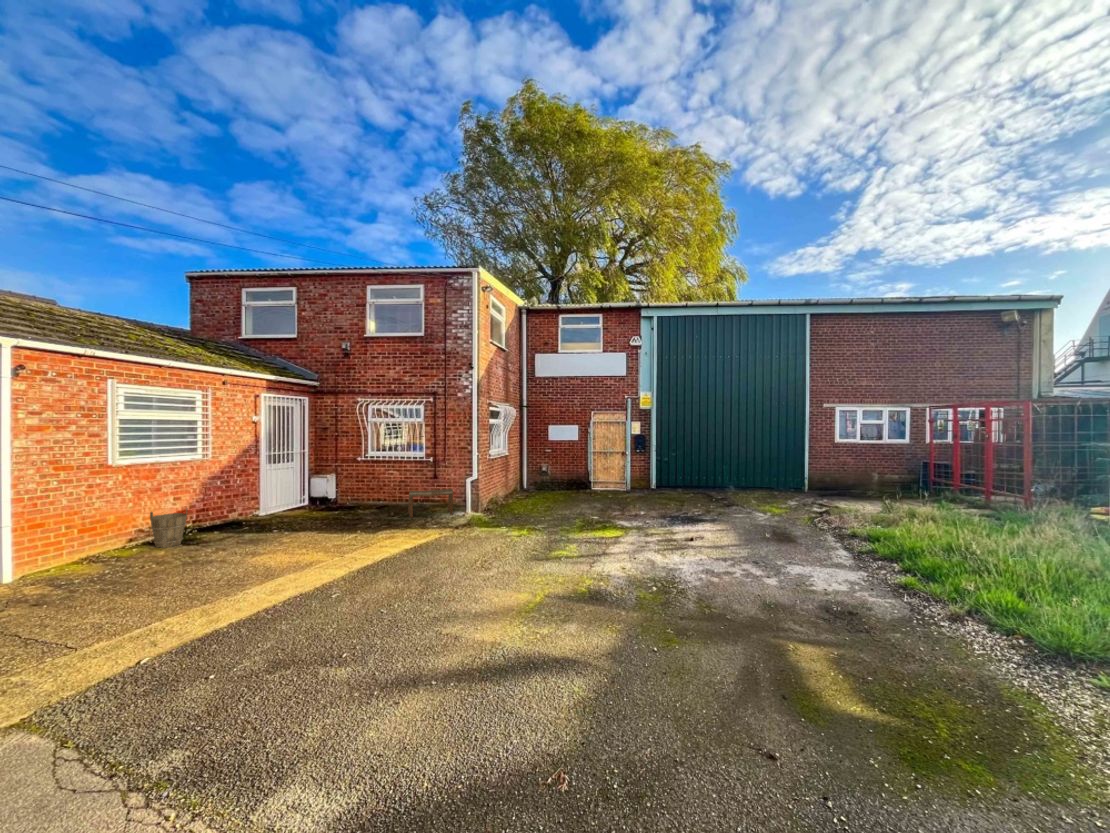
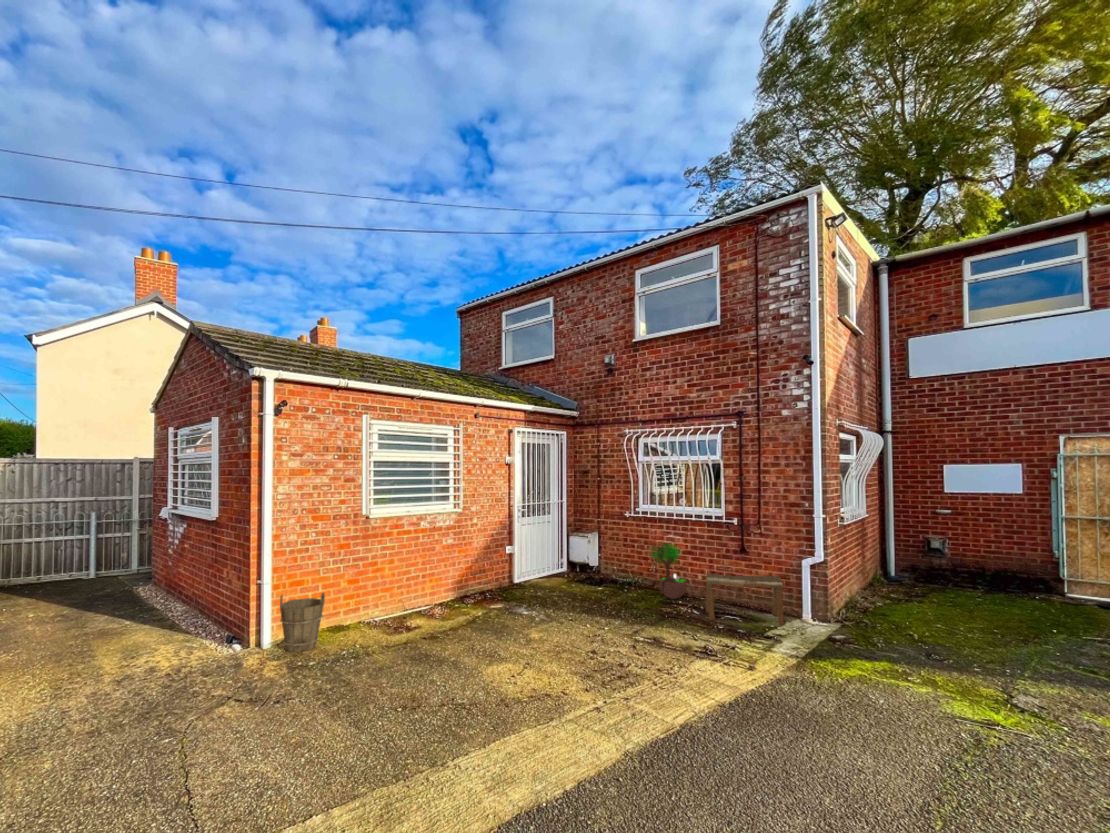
potted tree: none [370,470,397,510] -> present [651,540,686,599]
bucket: present [150,509,187,548] -> present [280,593,325,652]

